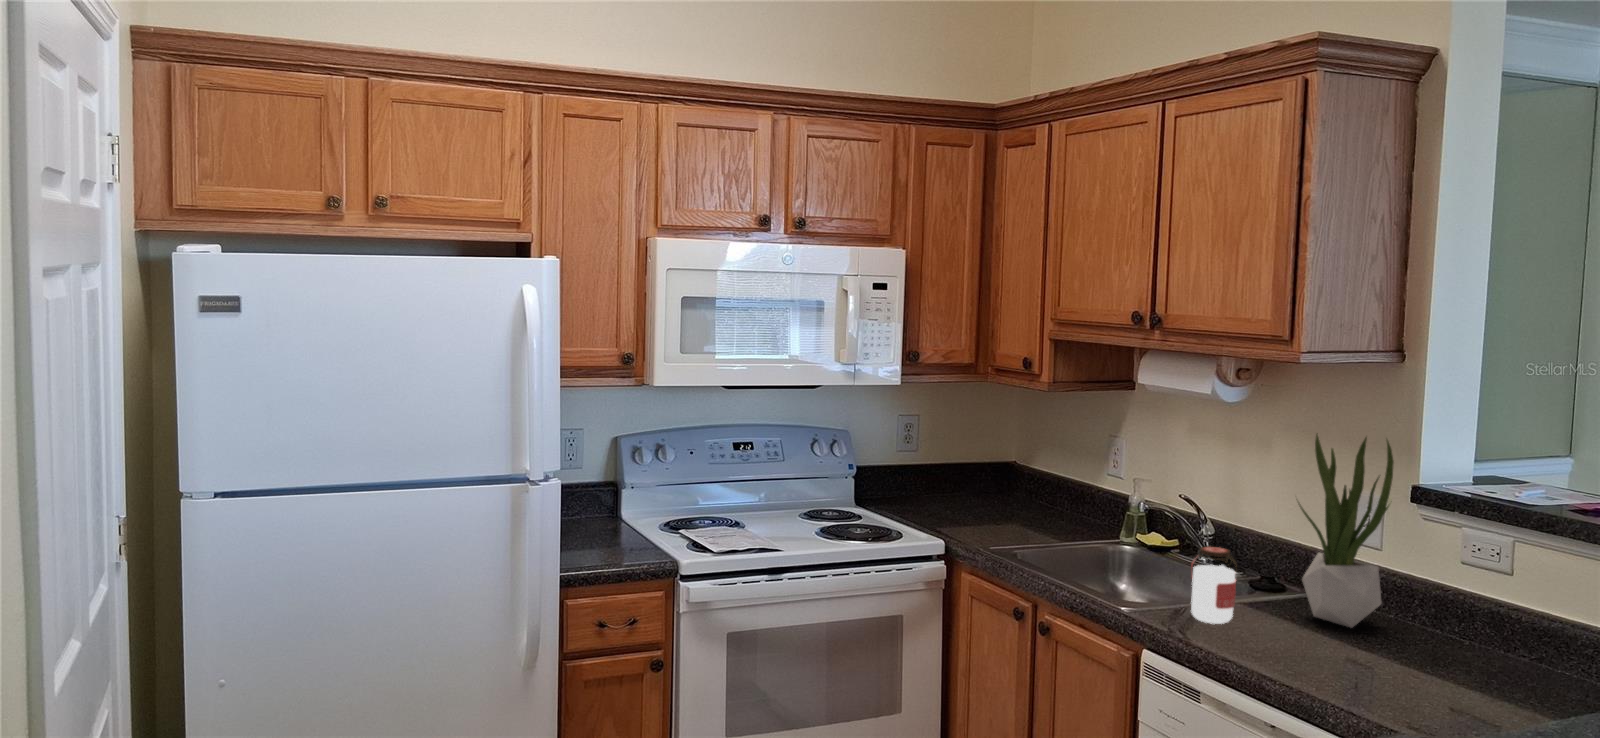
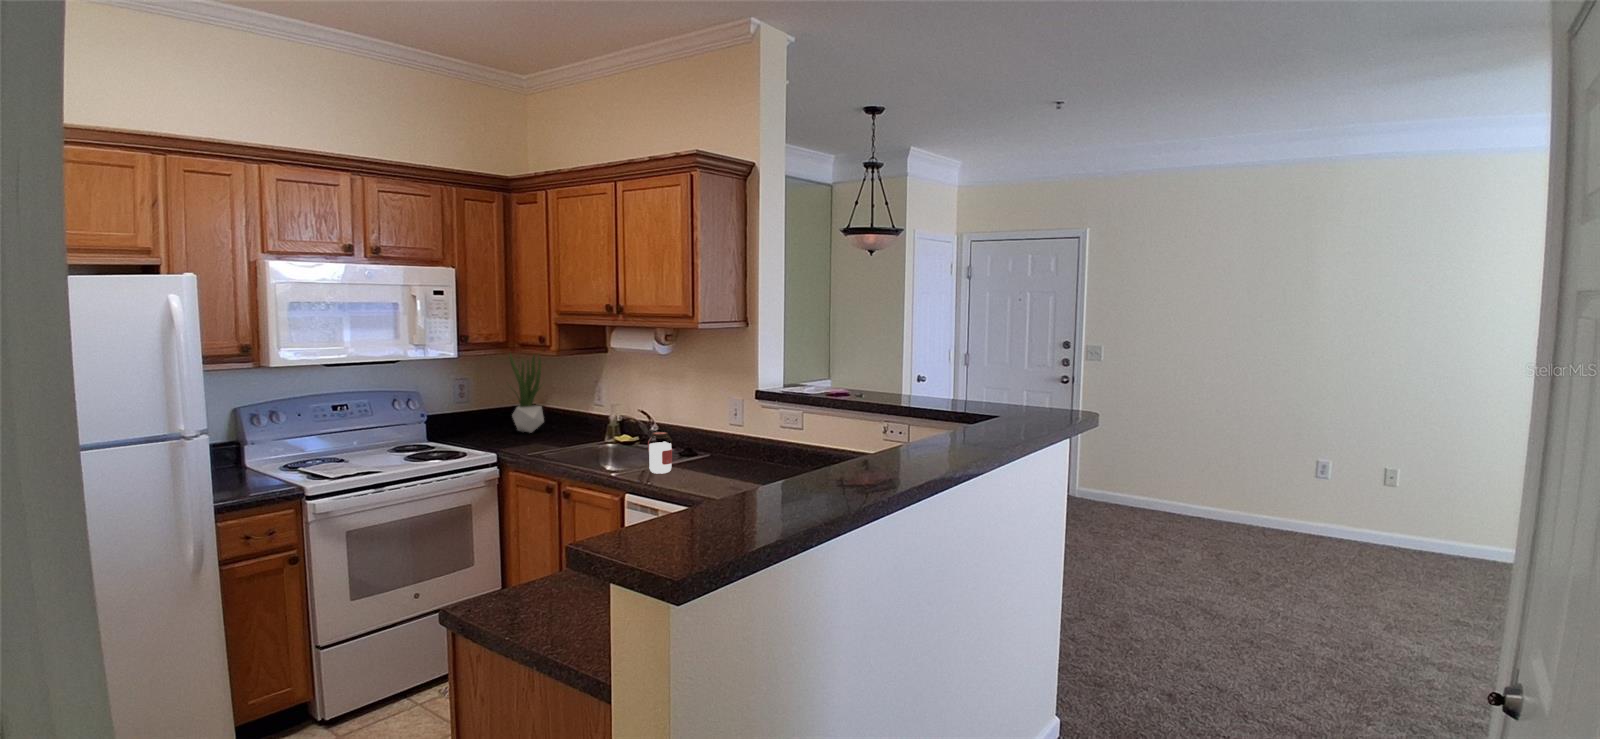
potted plant: present [1299,433,1394,628] -> present [510,354,544,433]

